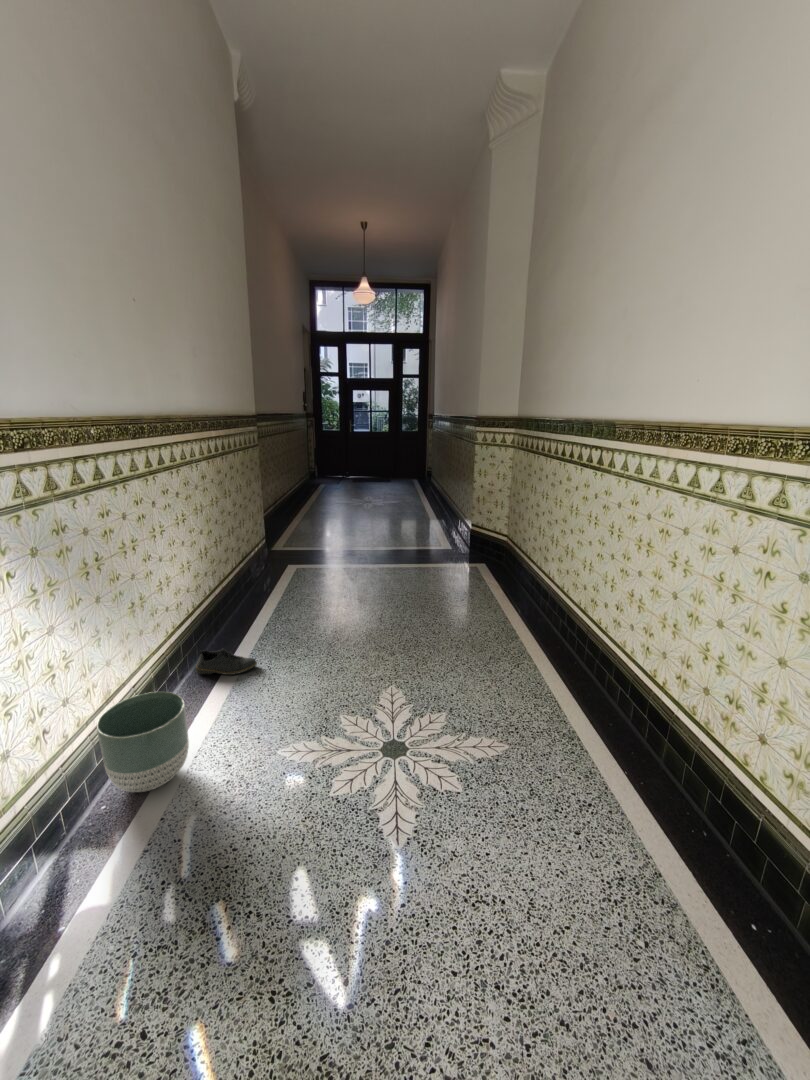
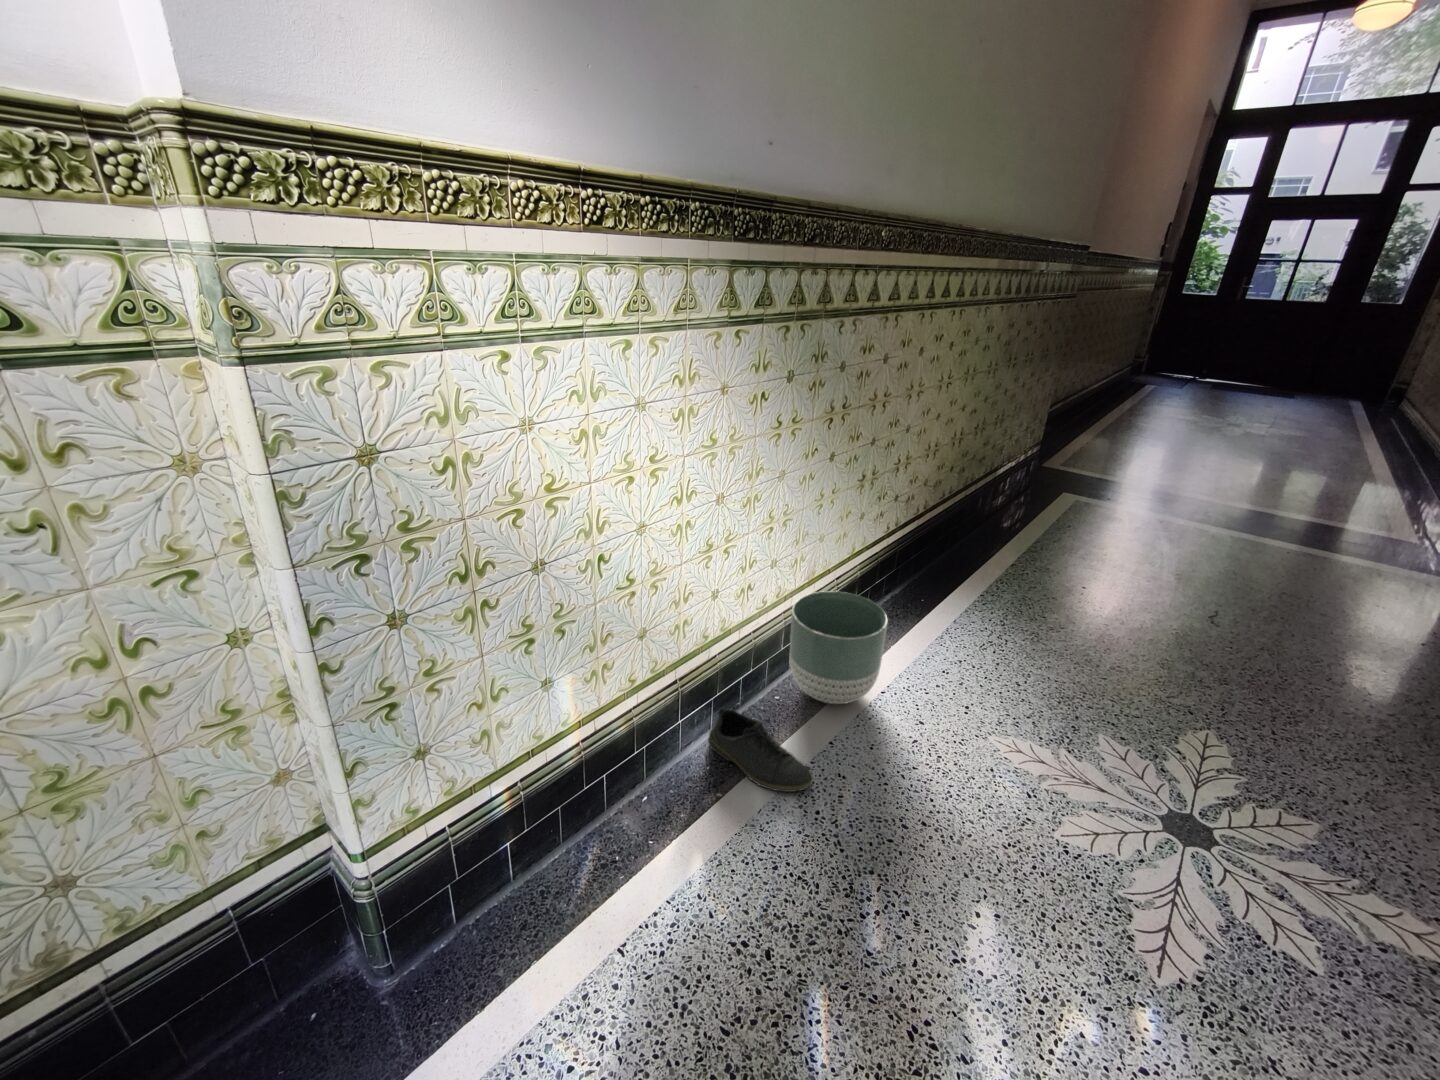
shoe: present [196,648,257,675] -> present [708,708,813,792]

